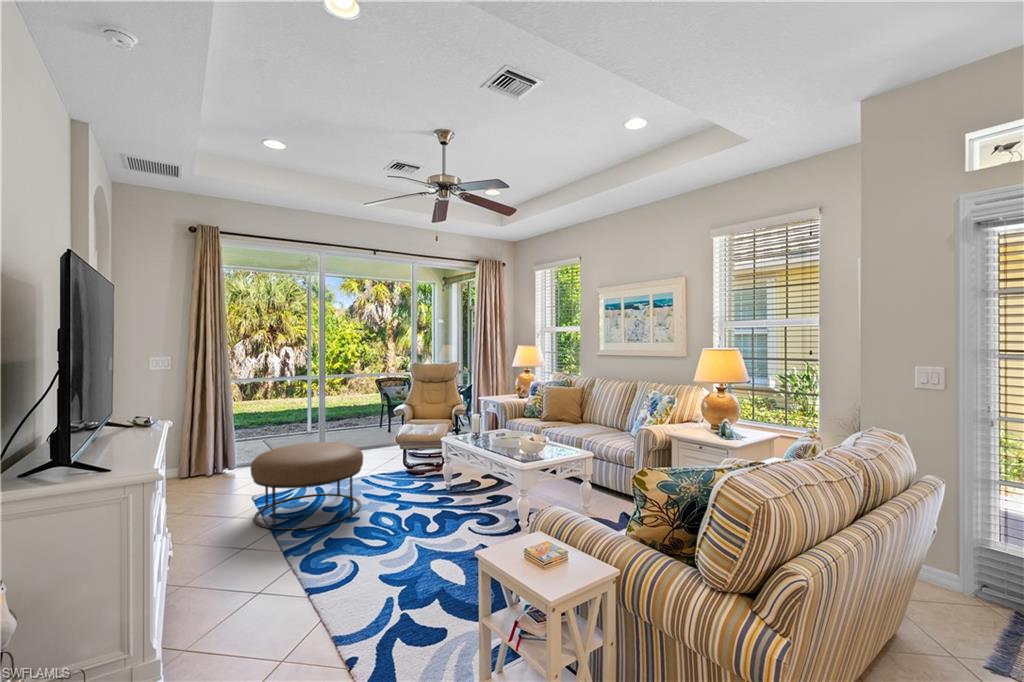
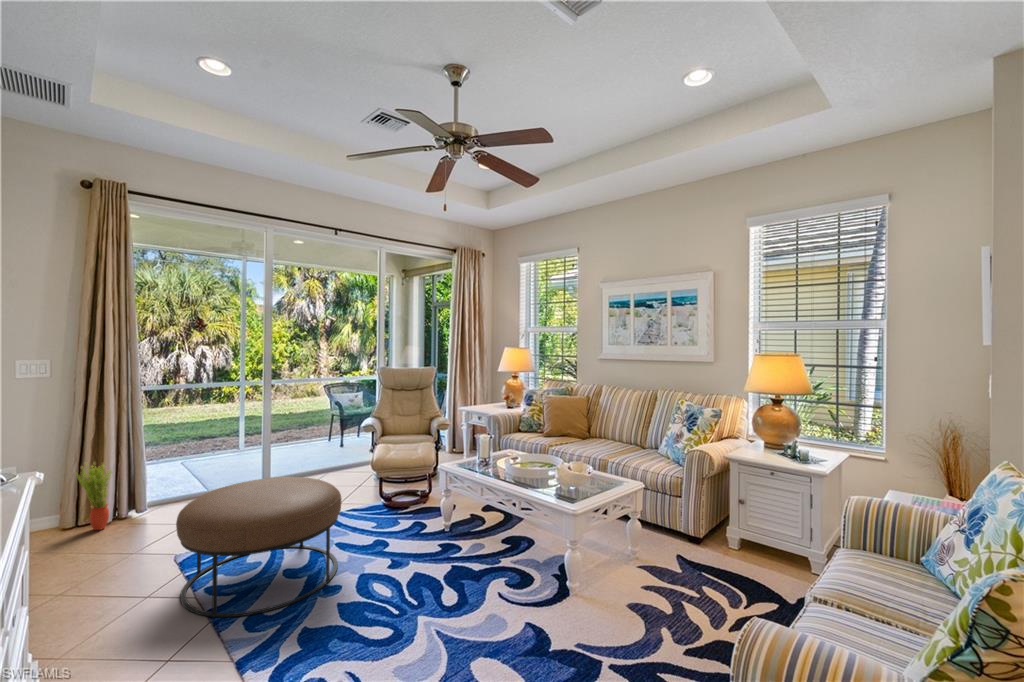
potted plant: none [187,430,212,480] -> present [77,463,112,530]

